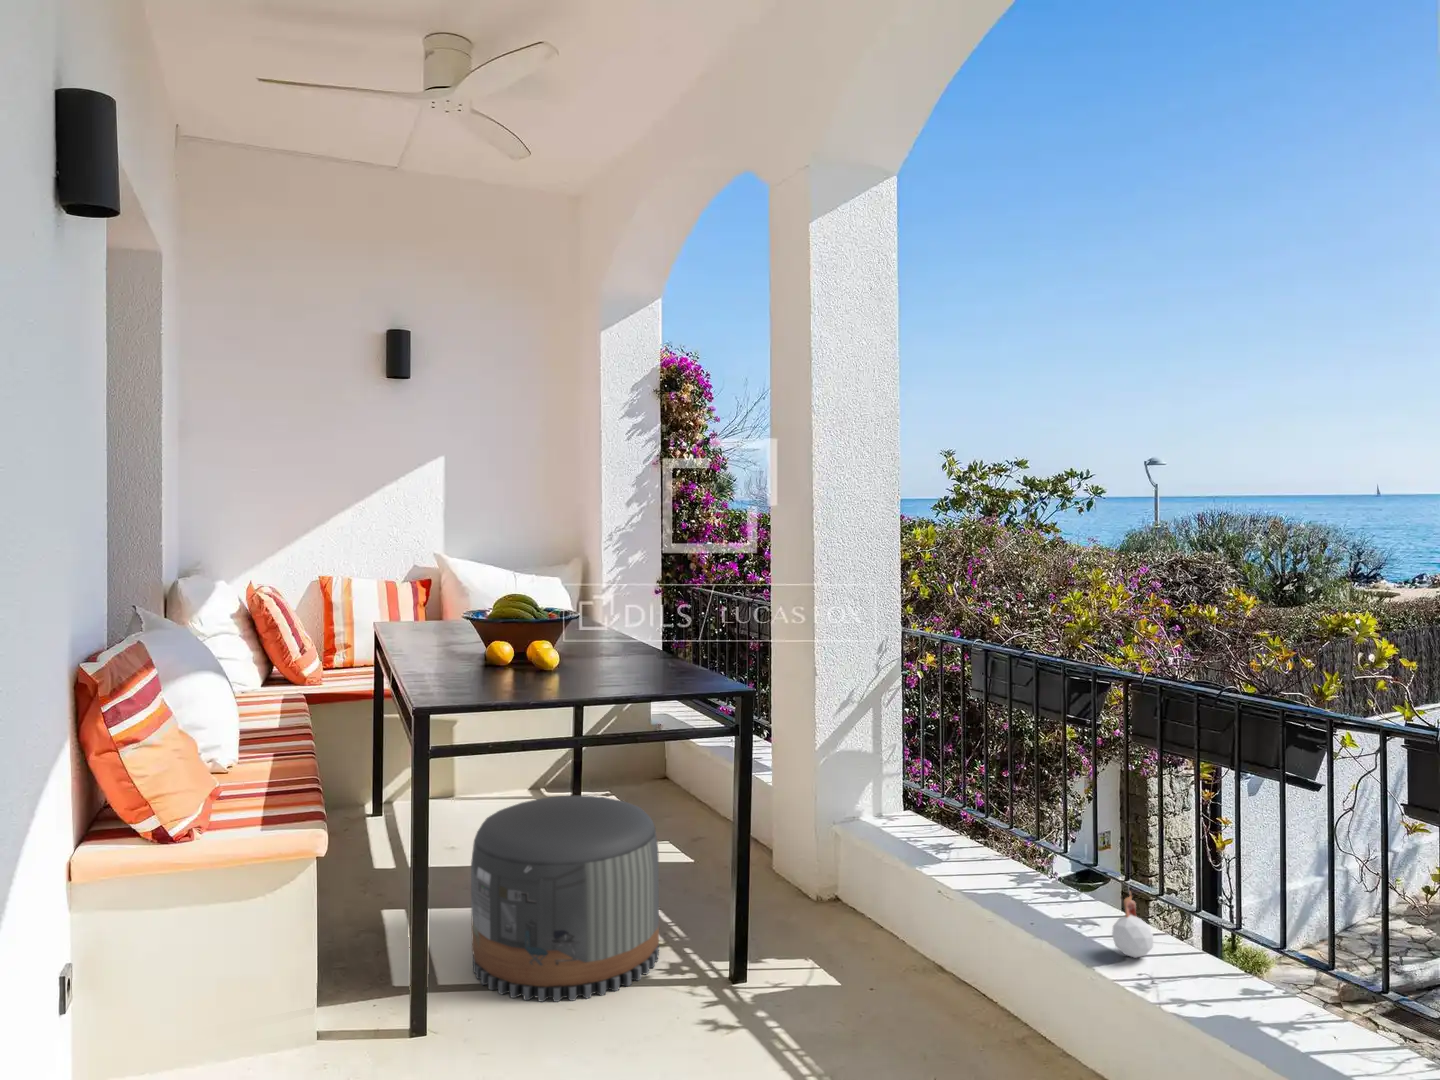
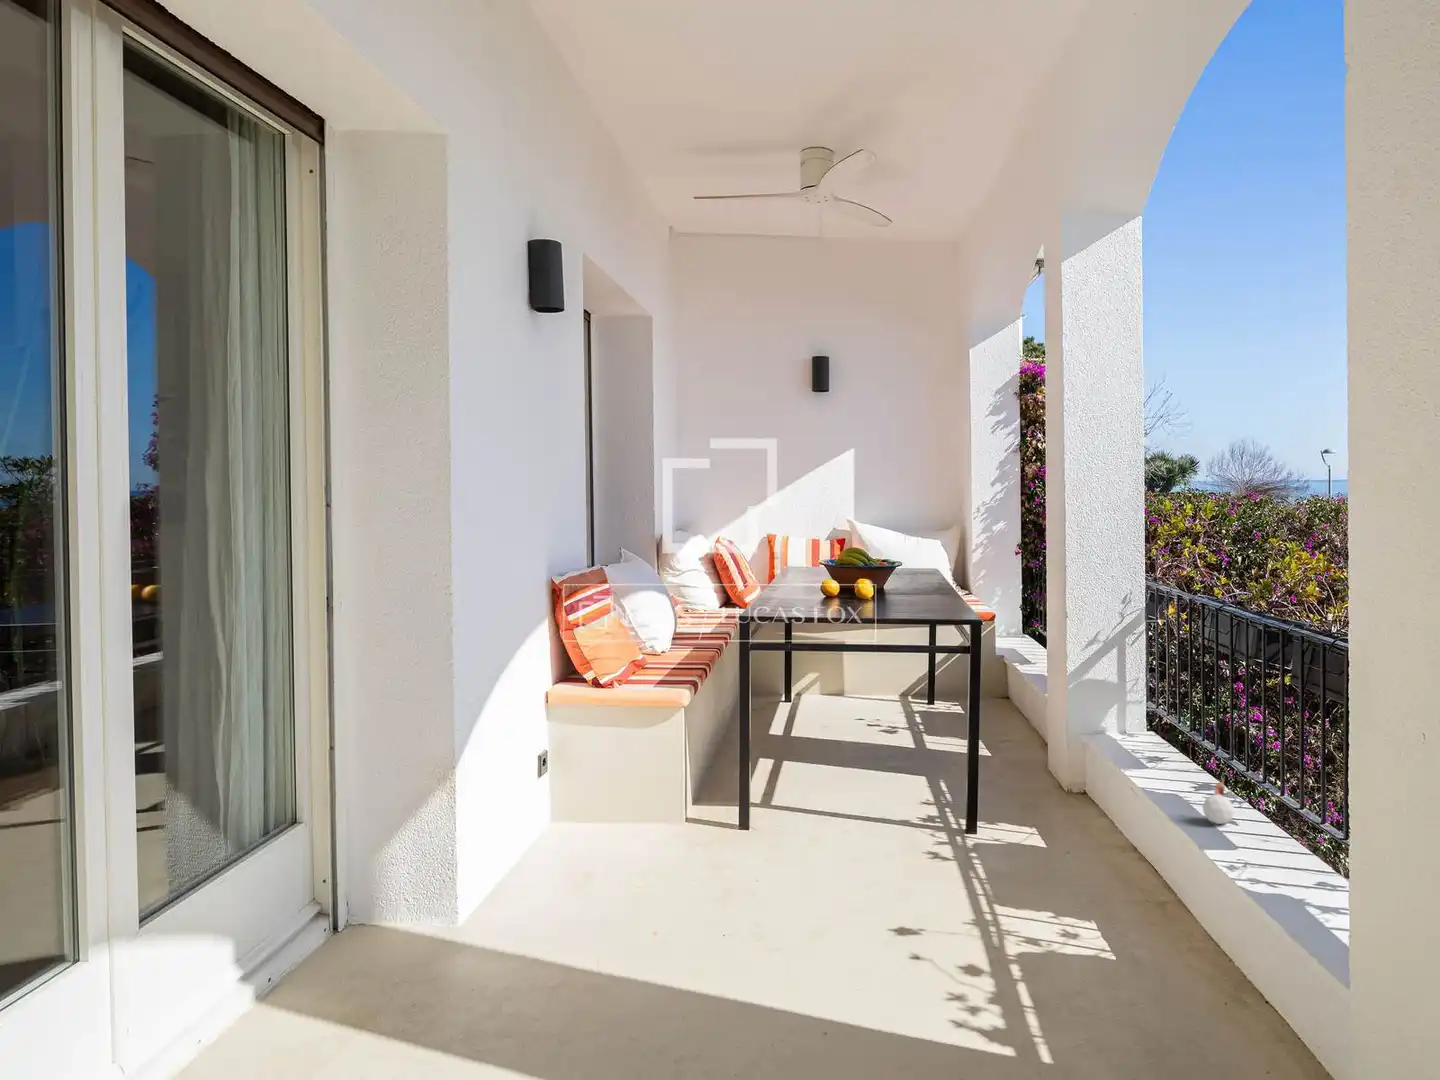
pouf: present [471,796,659,1002] -> none [808,685,930,806]

